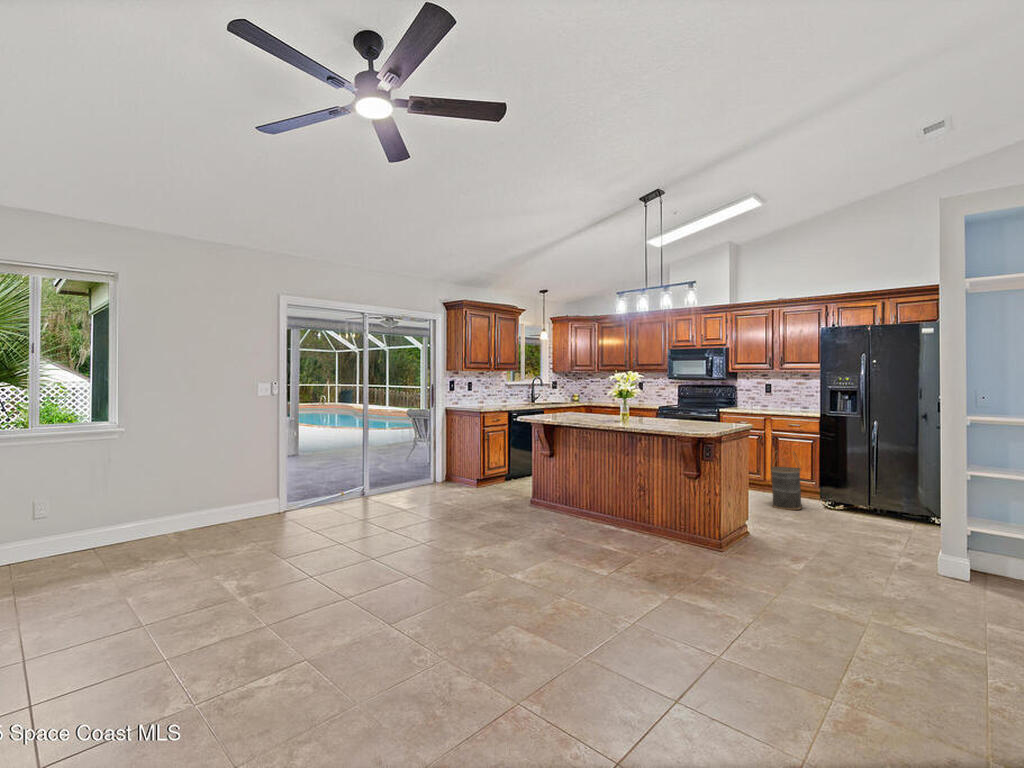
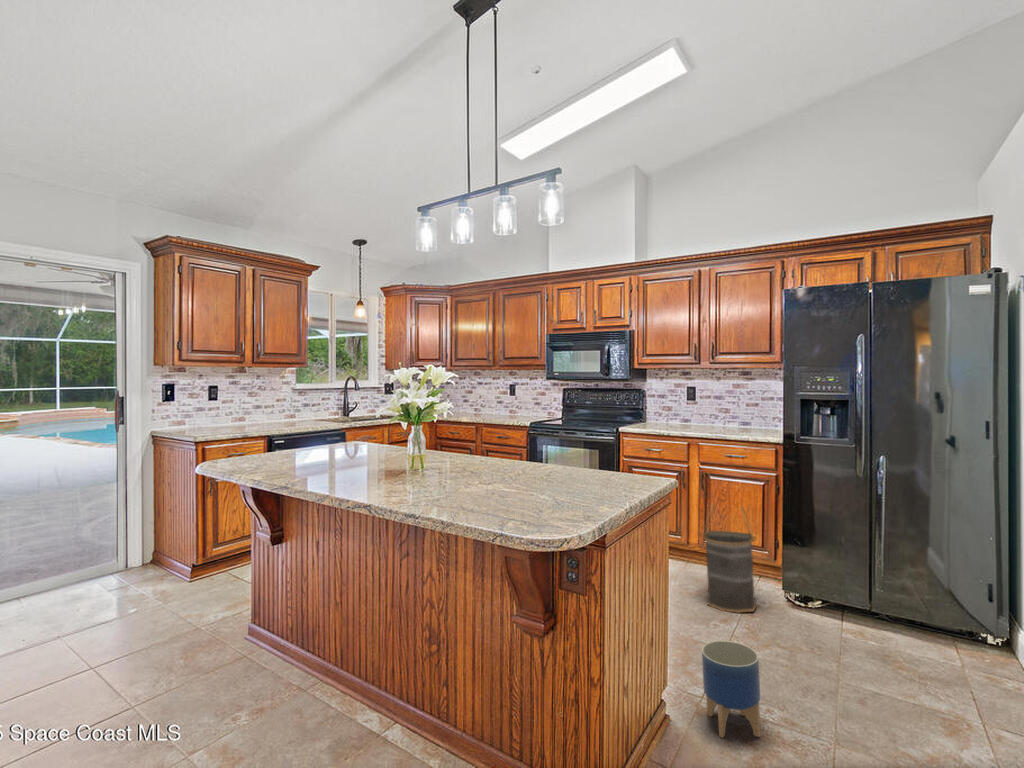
planter: none [762,502,789,540] -> present [702,640,760,738]

